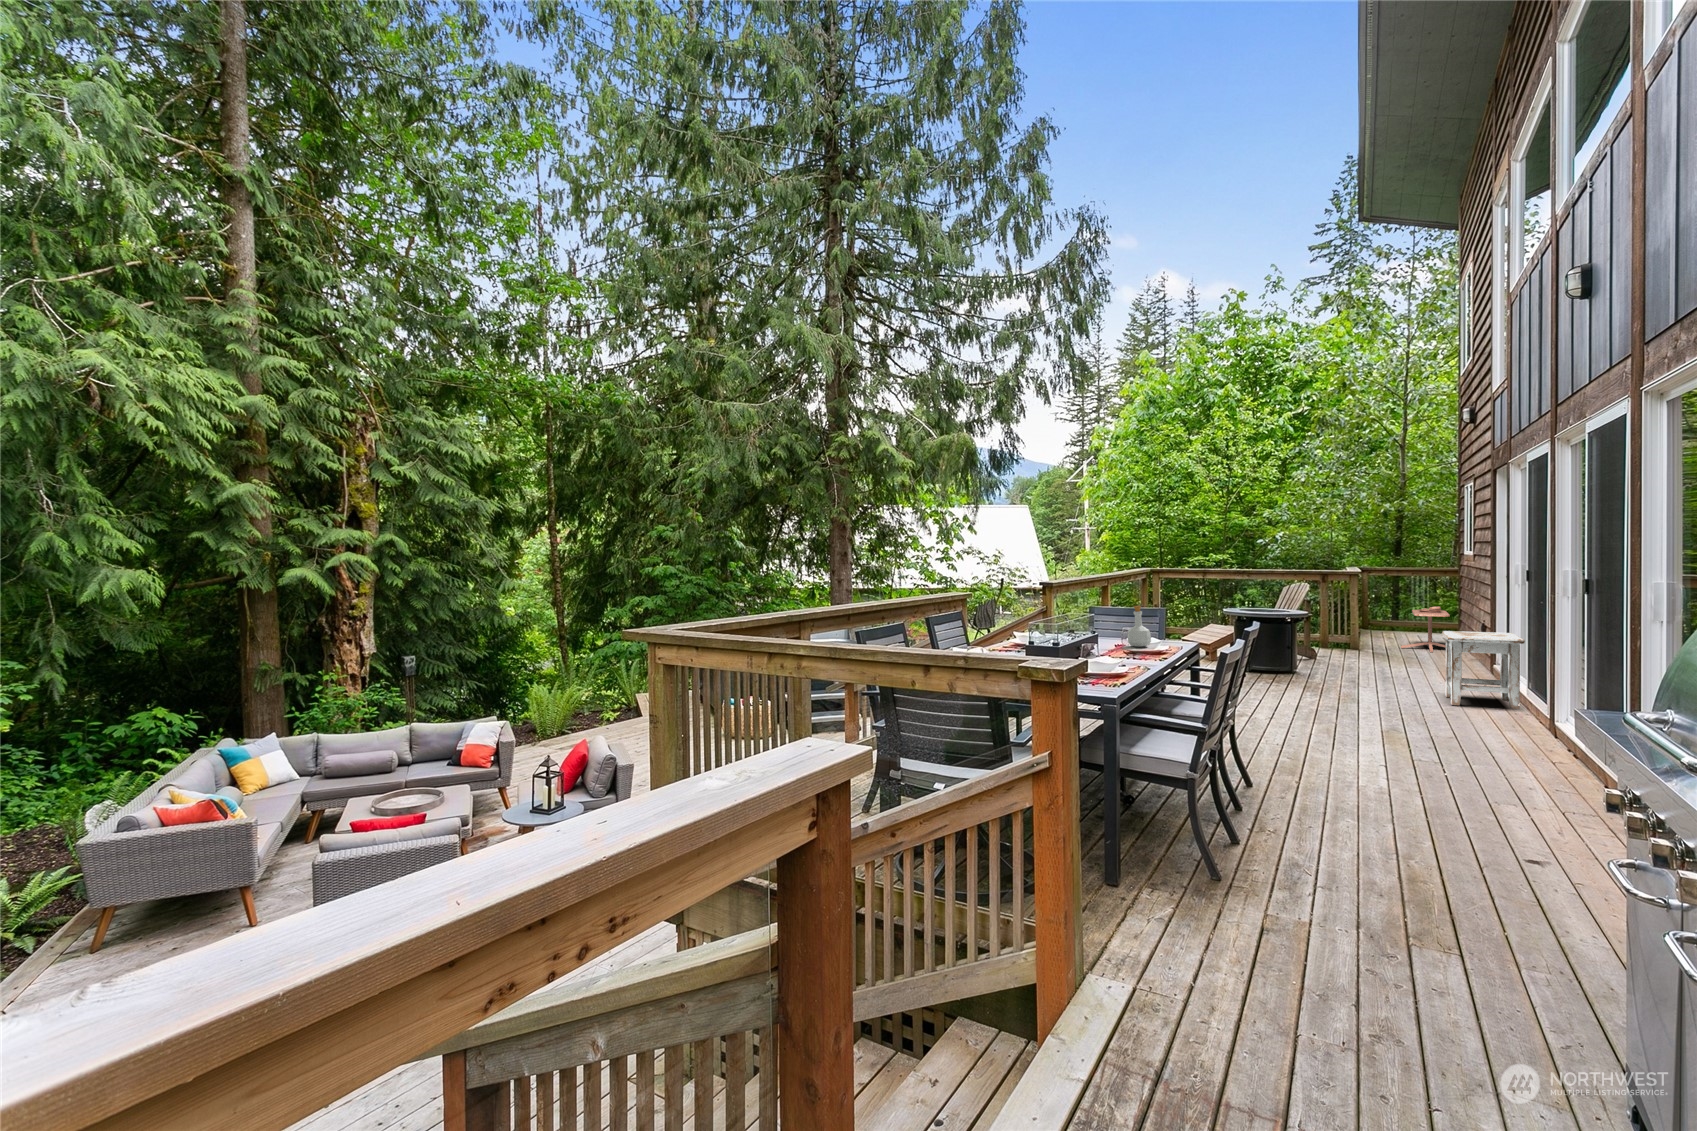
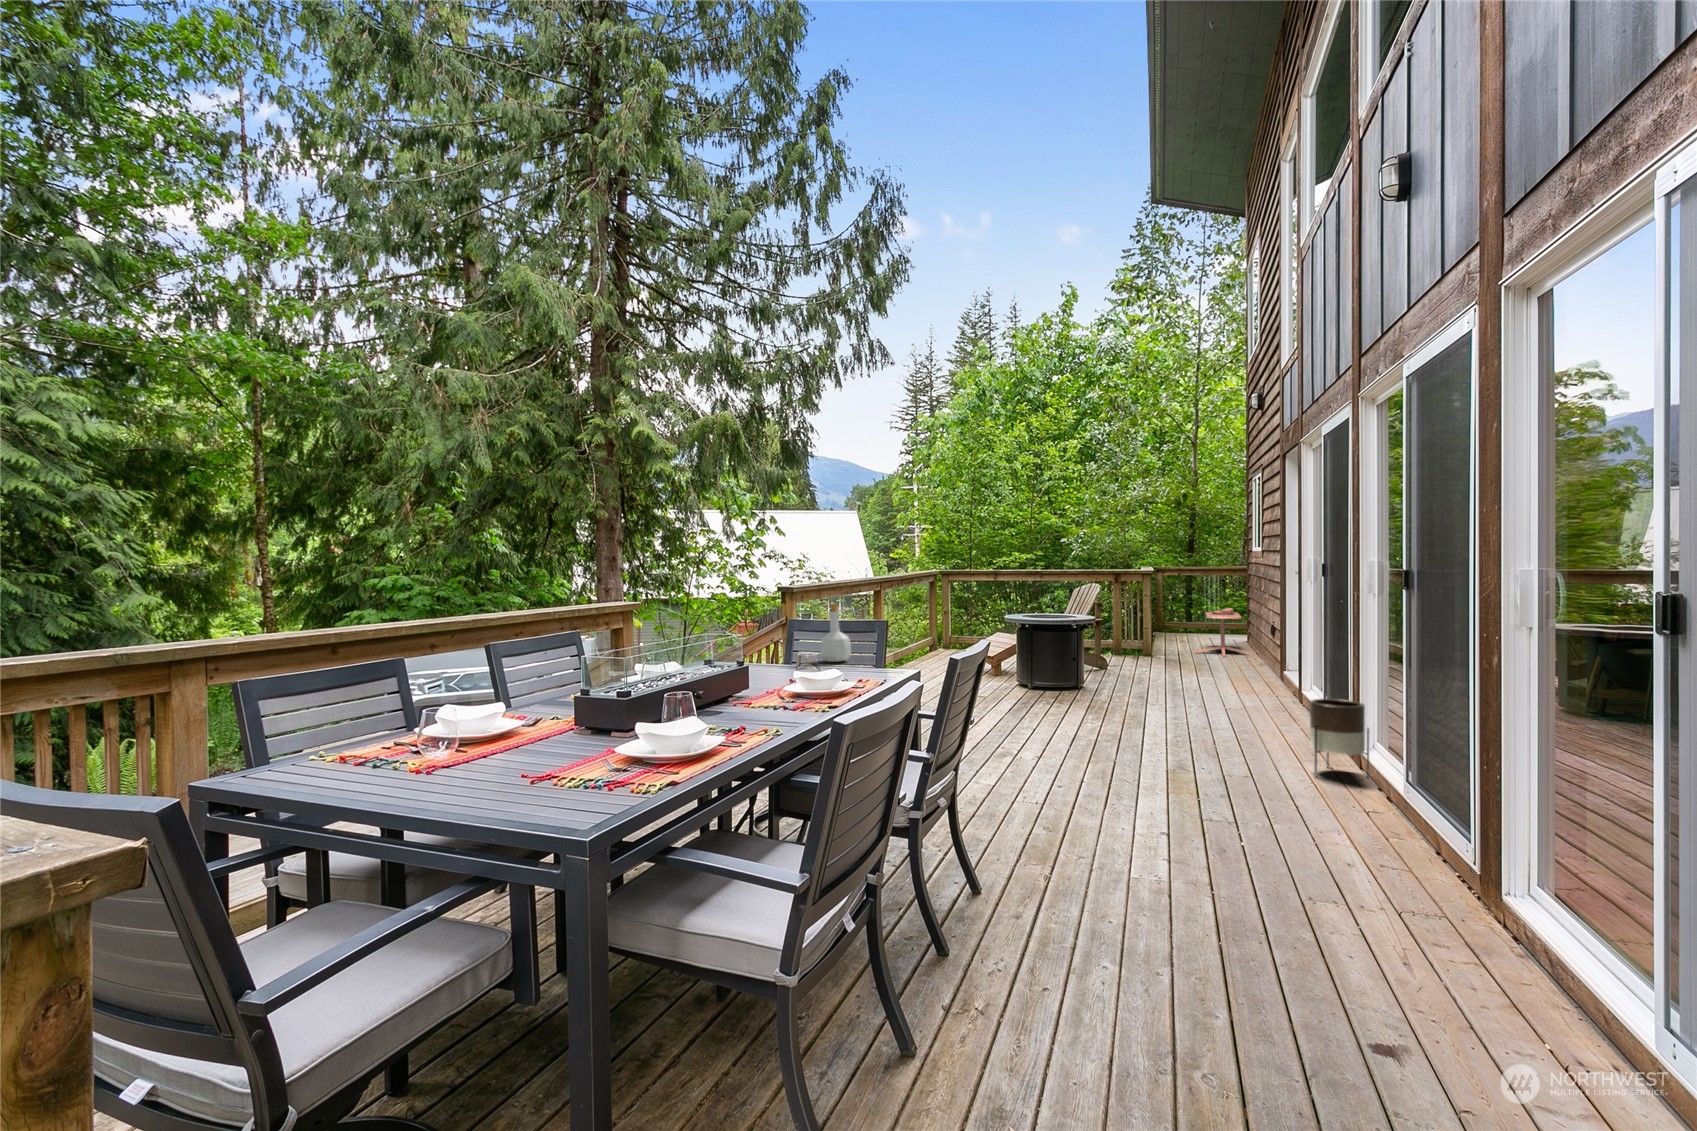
stool: present [1442,631,1525,709] -> none [1232,635,1321,726]
planter: none [1512,683,1564,747] -> present [1310,699,1369,778]

